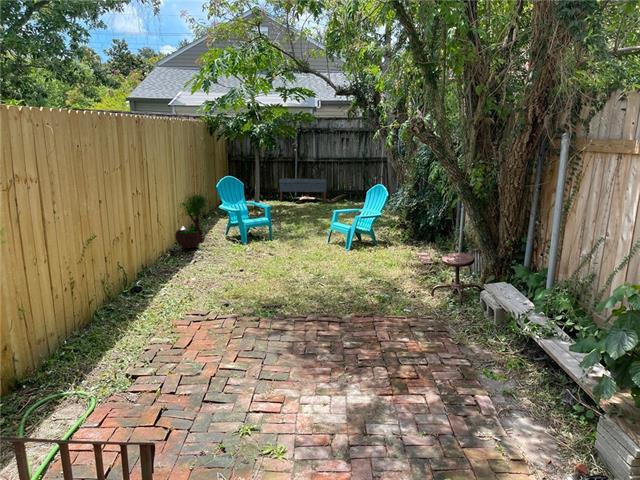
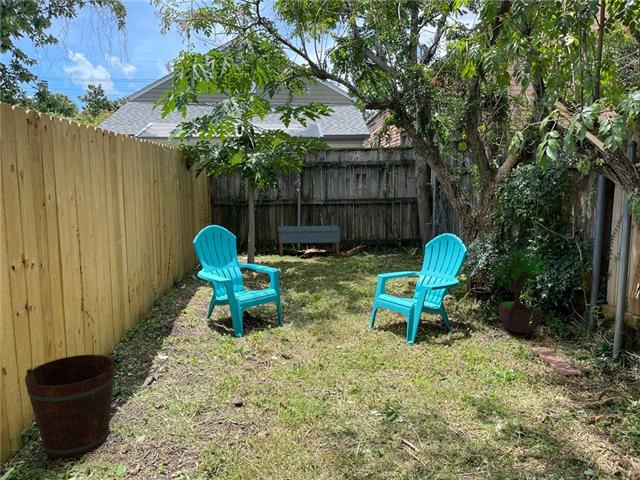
potted tree: present [175,191,208,249] -> present [489,246,546,334]
bucket: none [144,239,184,282] -> present [25,355,115,458]

